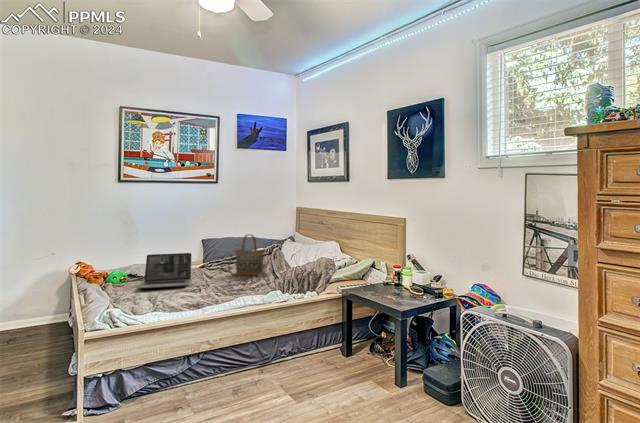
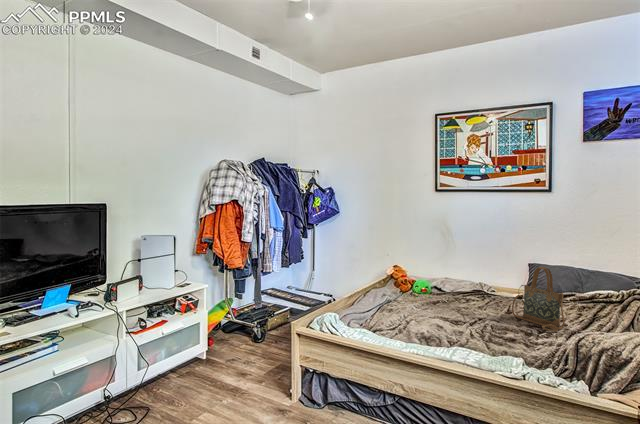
laptop: present [137,253,191,289] -> none [401,271,470,315]

